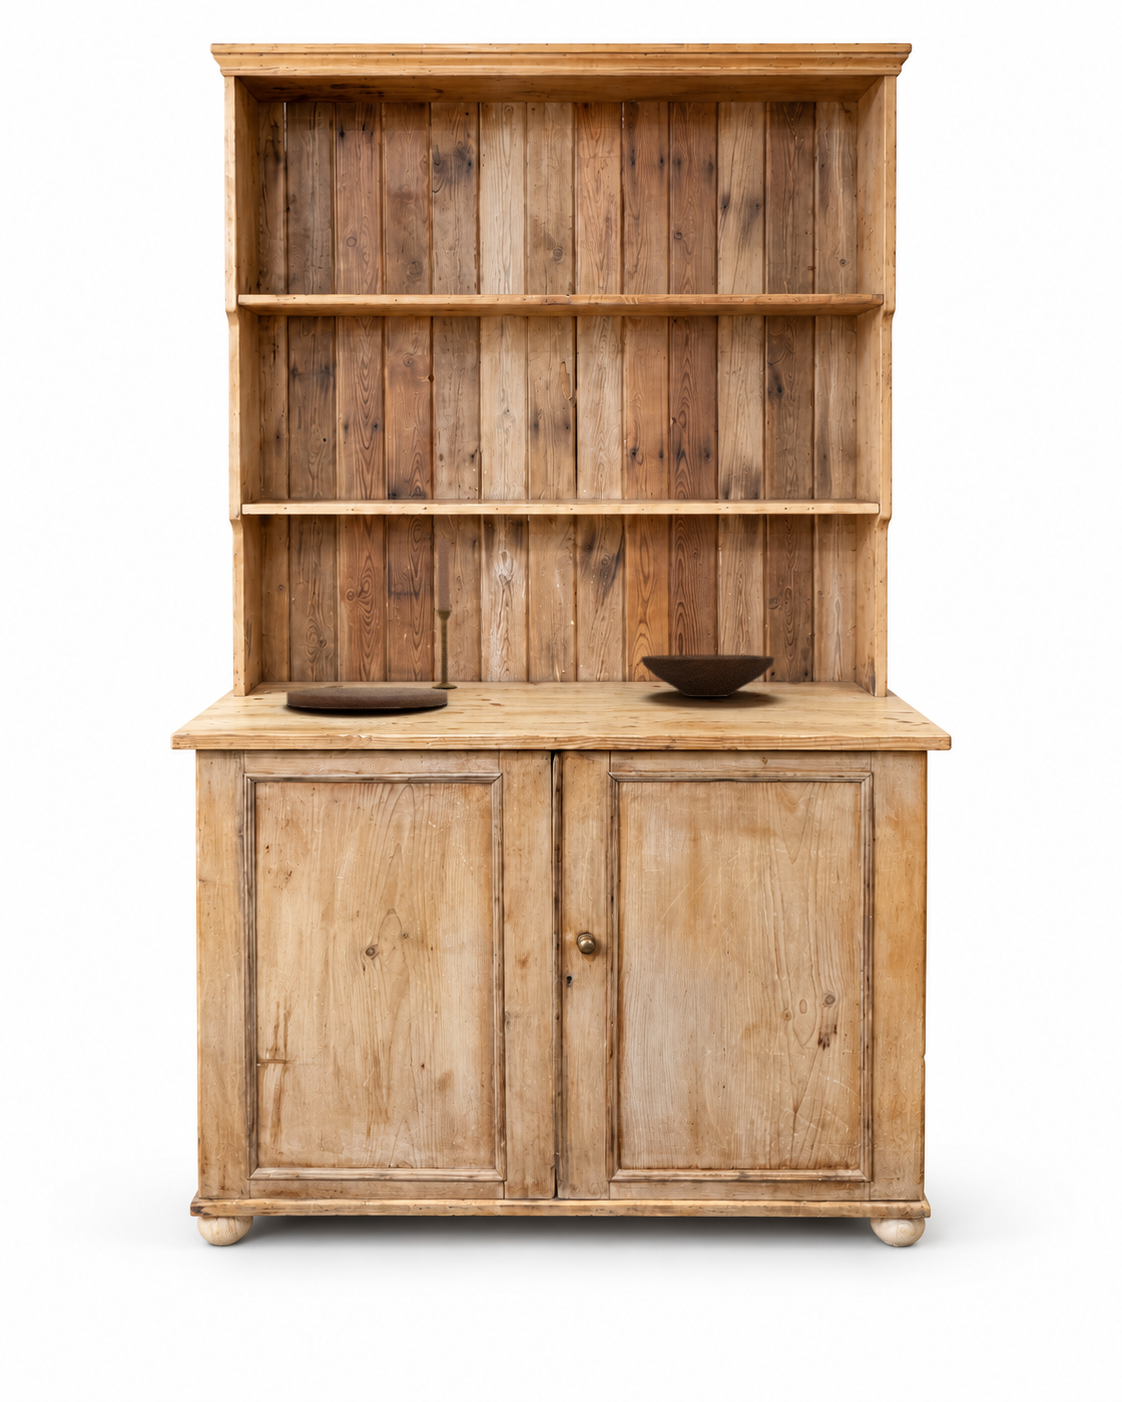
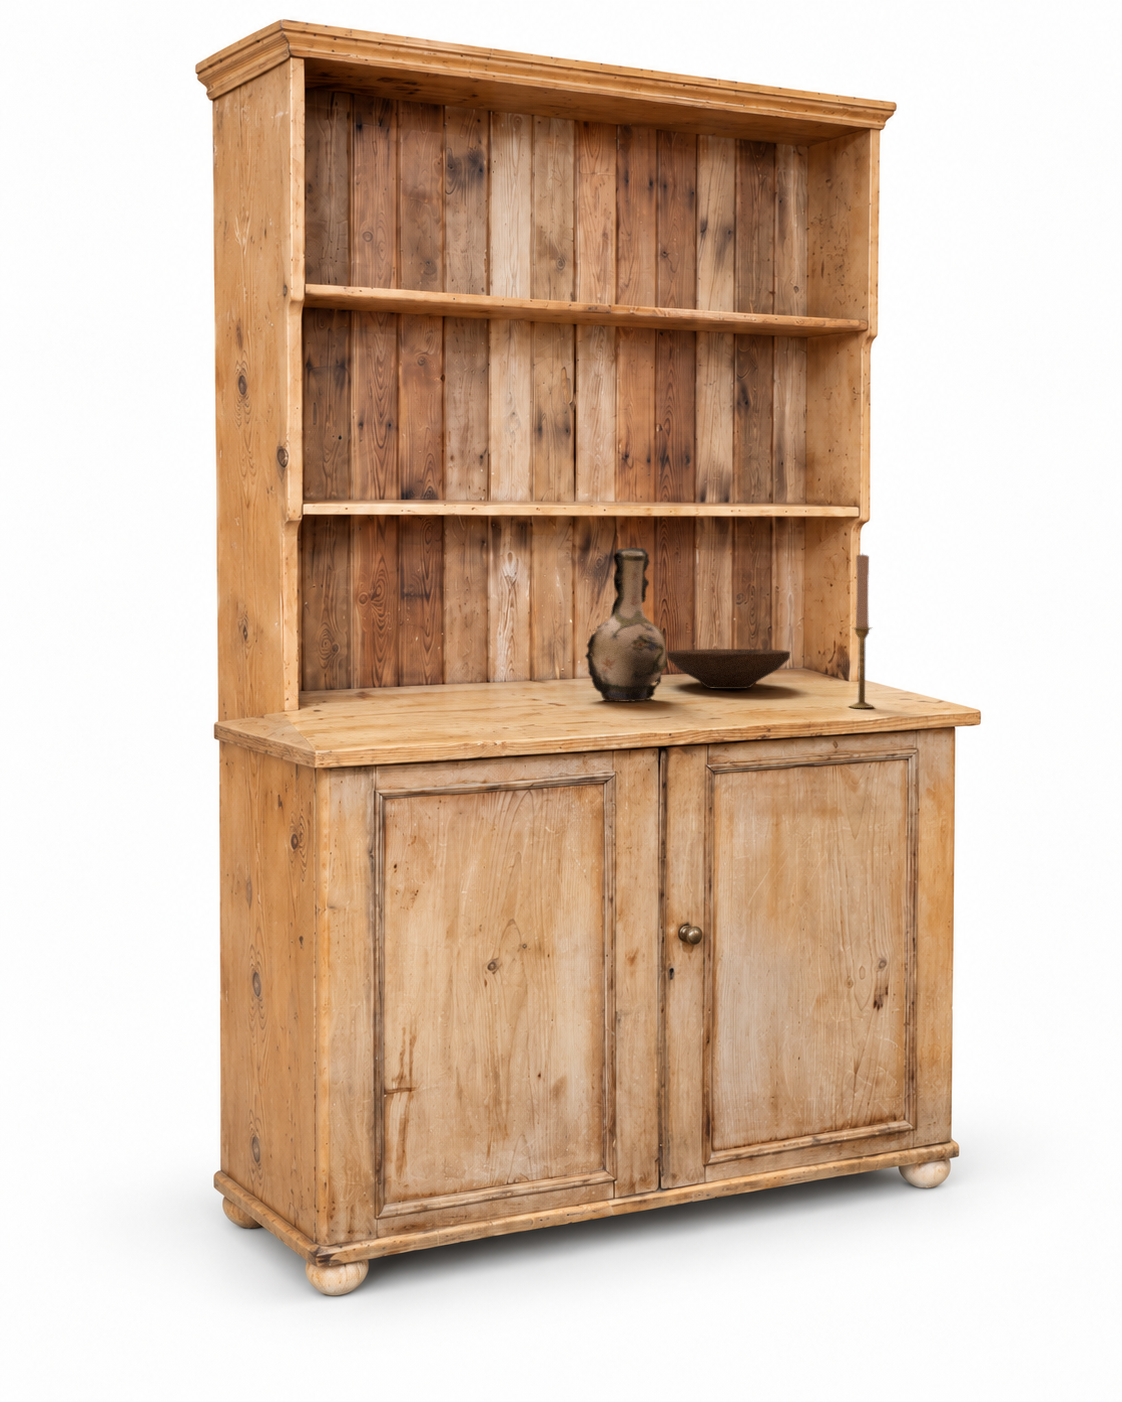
candlestick: present [434,539,455,687] -> present [850,554,873,708]
decorative vase: none [511,544,601,706] -> present [585,547,667,702]
cutting board: present [287,687,448,709] -> none [379,688,538,711]

